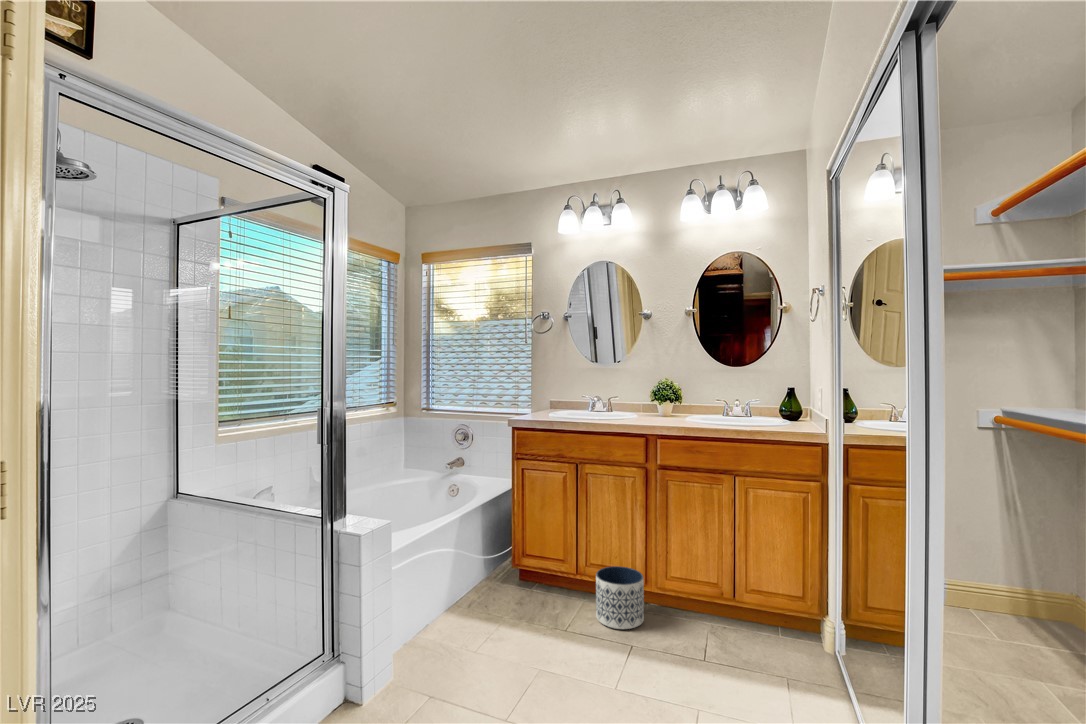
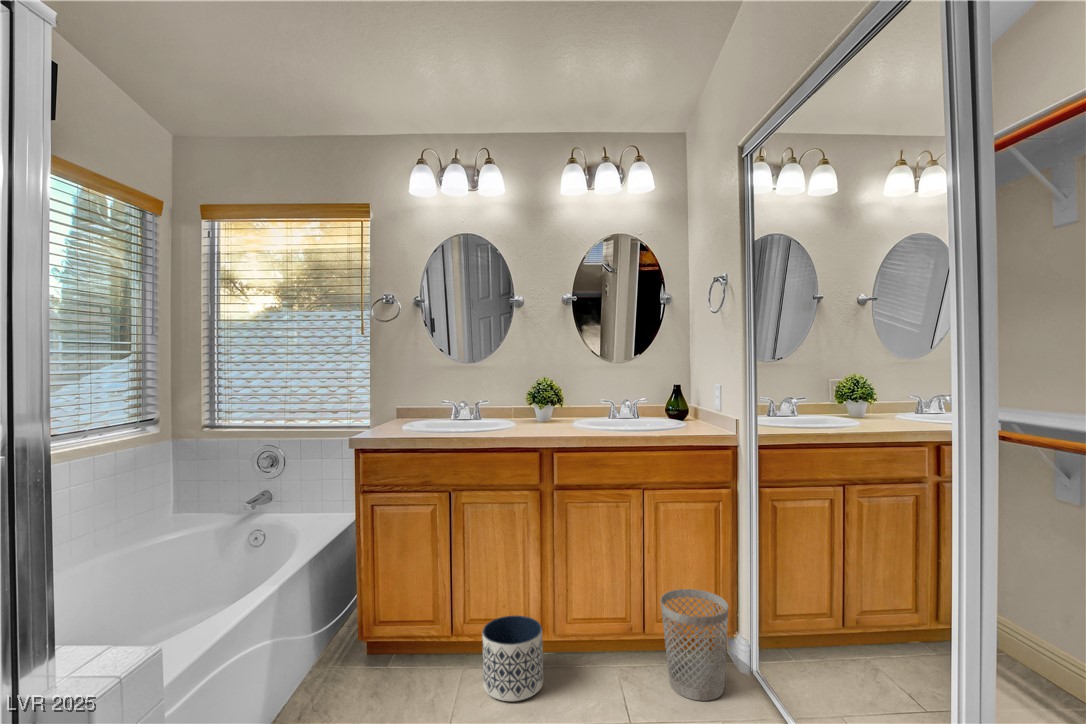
wastebasket: none [746,567,810,663] -> present [661,589,728,701]

